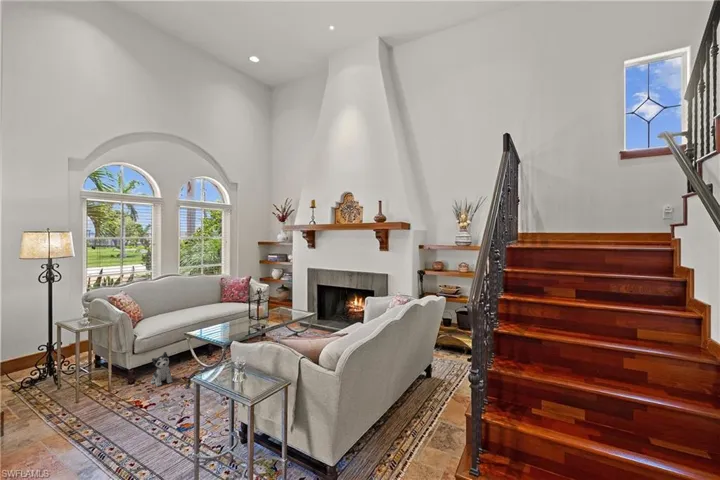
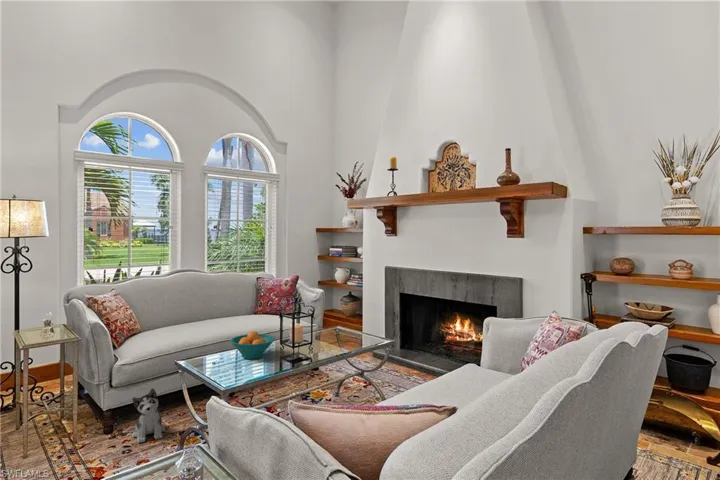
fruit bowl: none [217,312,246,329] -> present [230,331,275,359]

